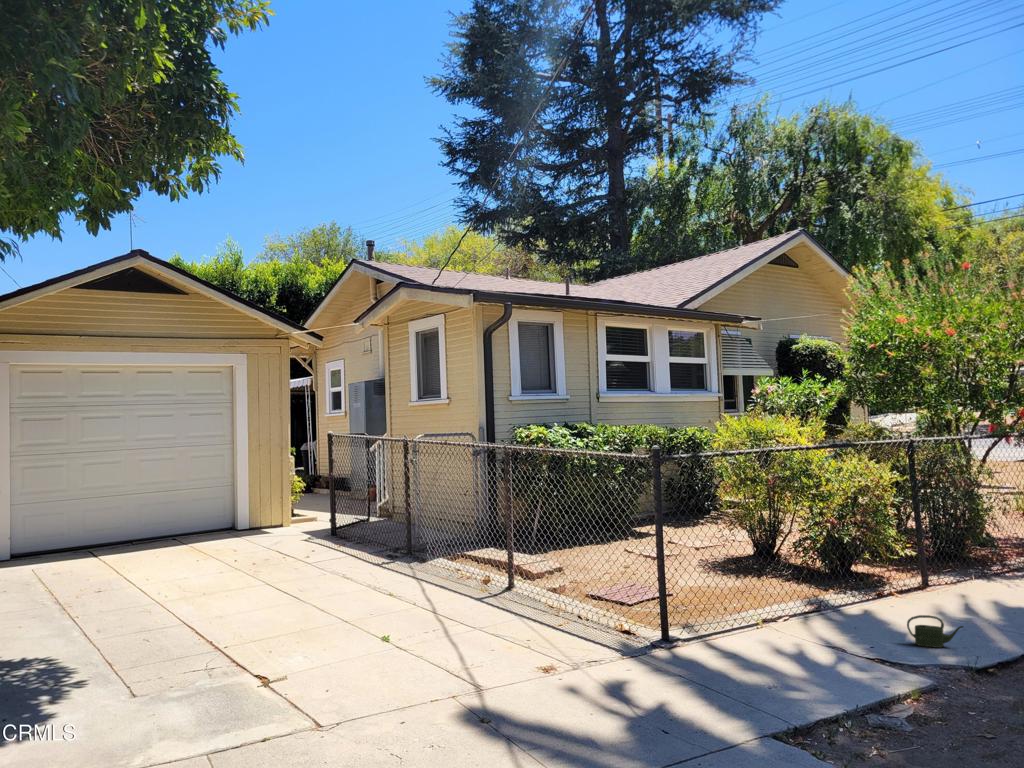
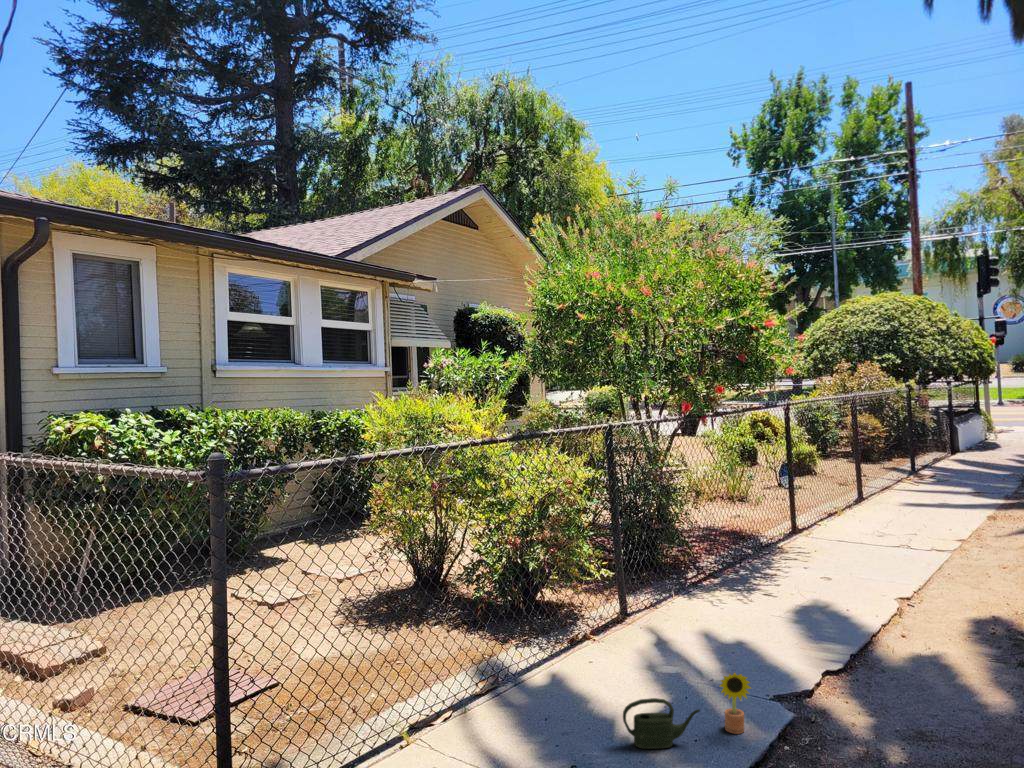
decorative plant: none [979,605,1005,648] -> present [719,672,751,734]

